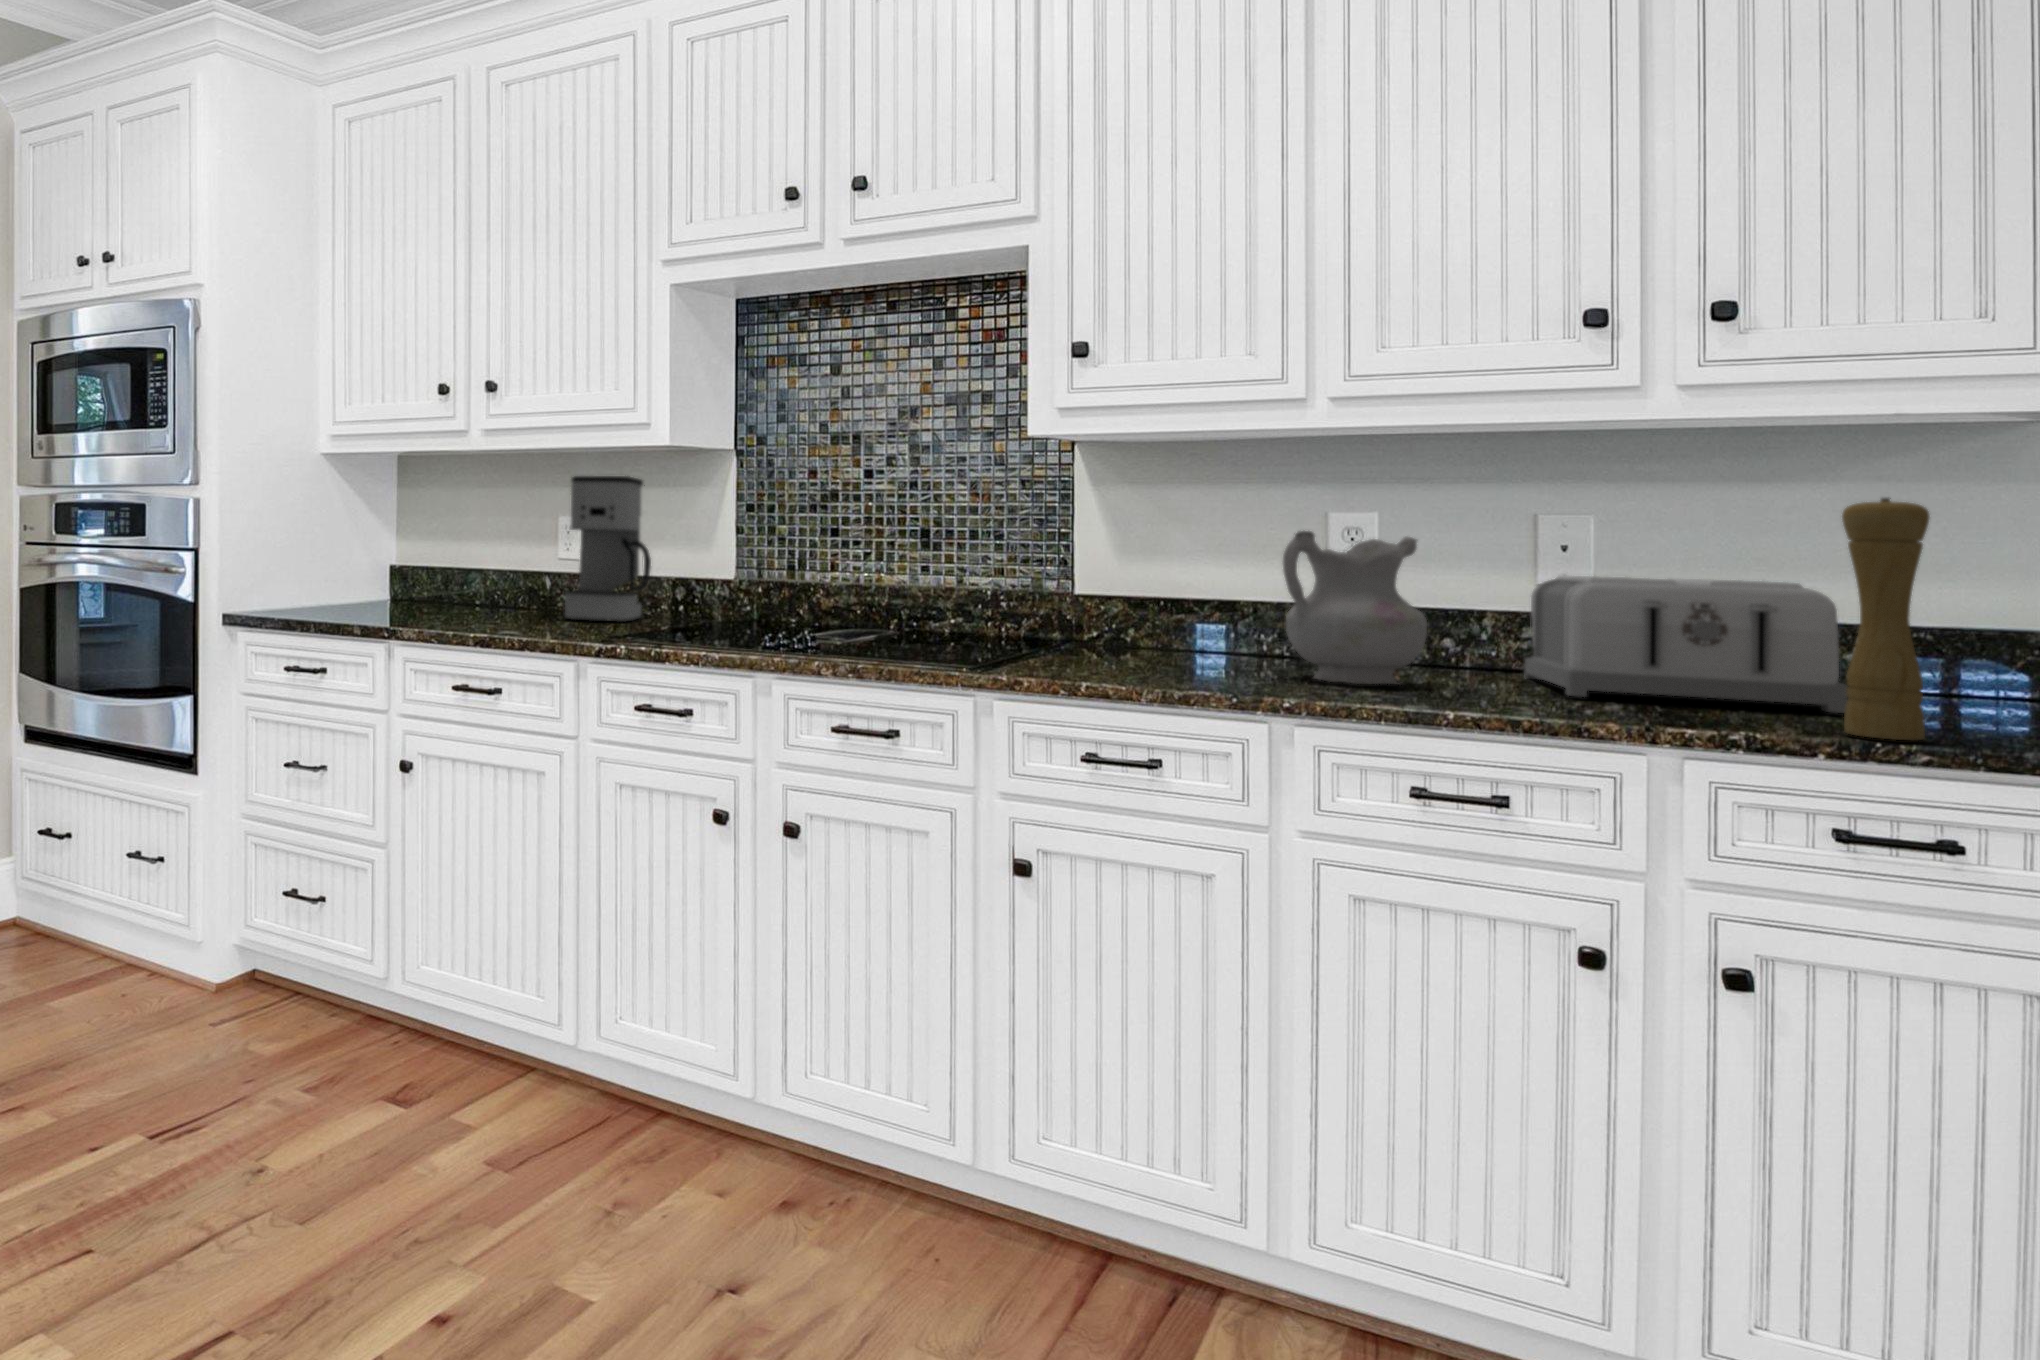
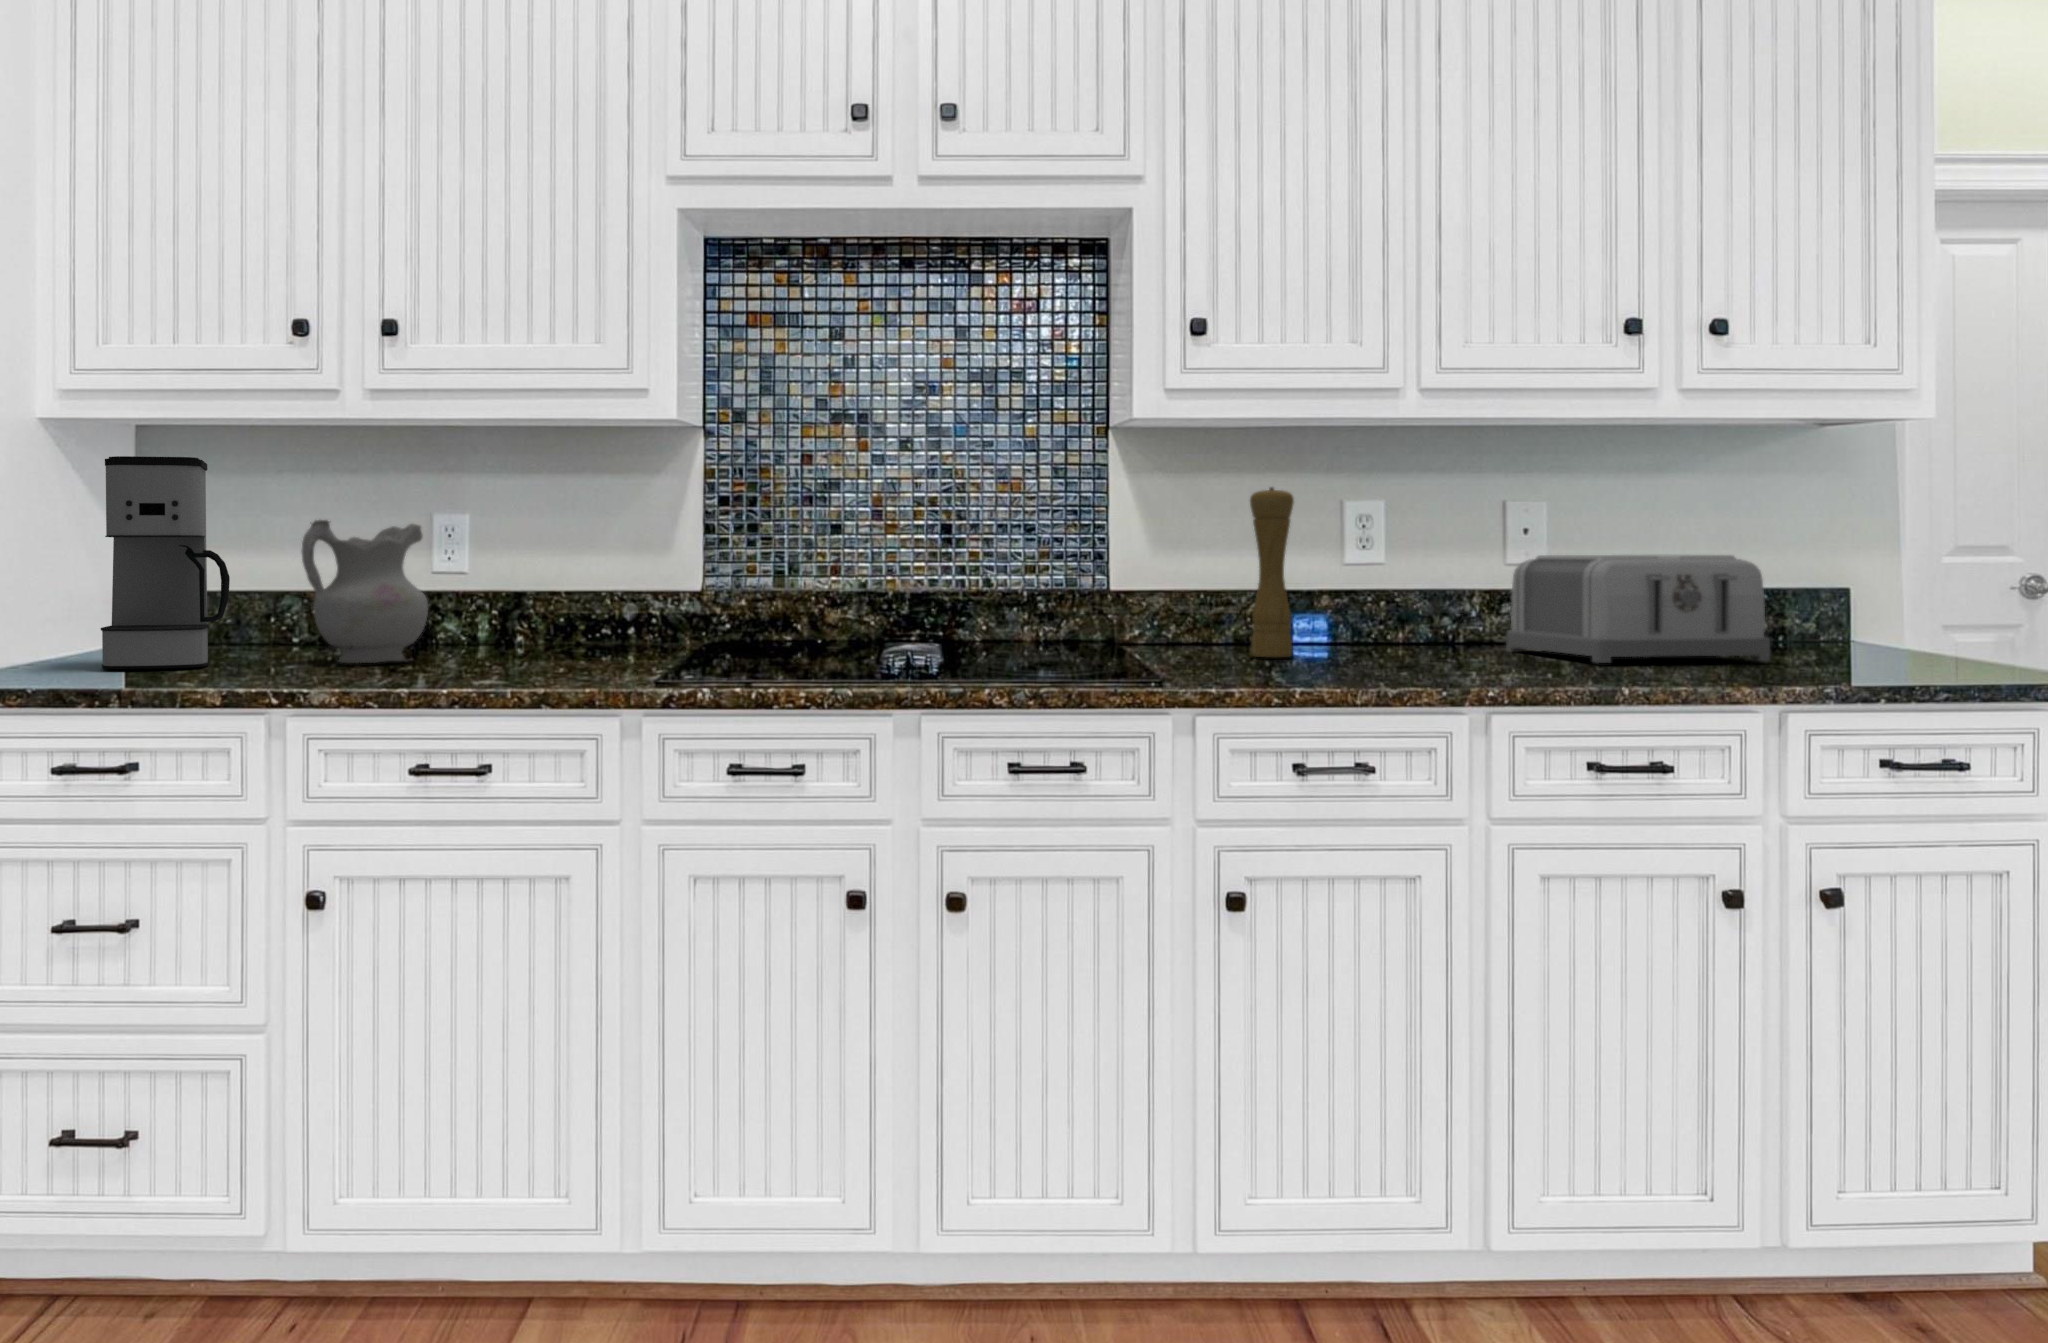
coffee maker: present [564,476,651,622] -> present [101,456,230,669]
pepper mill: present [1842,498,1930,740] -> present [1250,487,1294,657]
ceramic pitcher: present [1283,531,1427,685] -> present [302,520,428,663]

